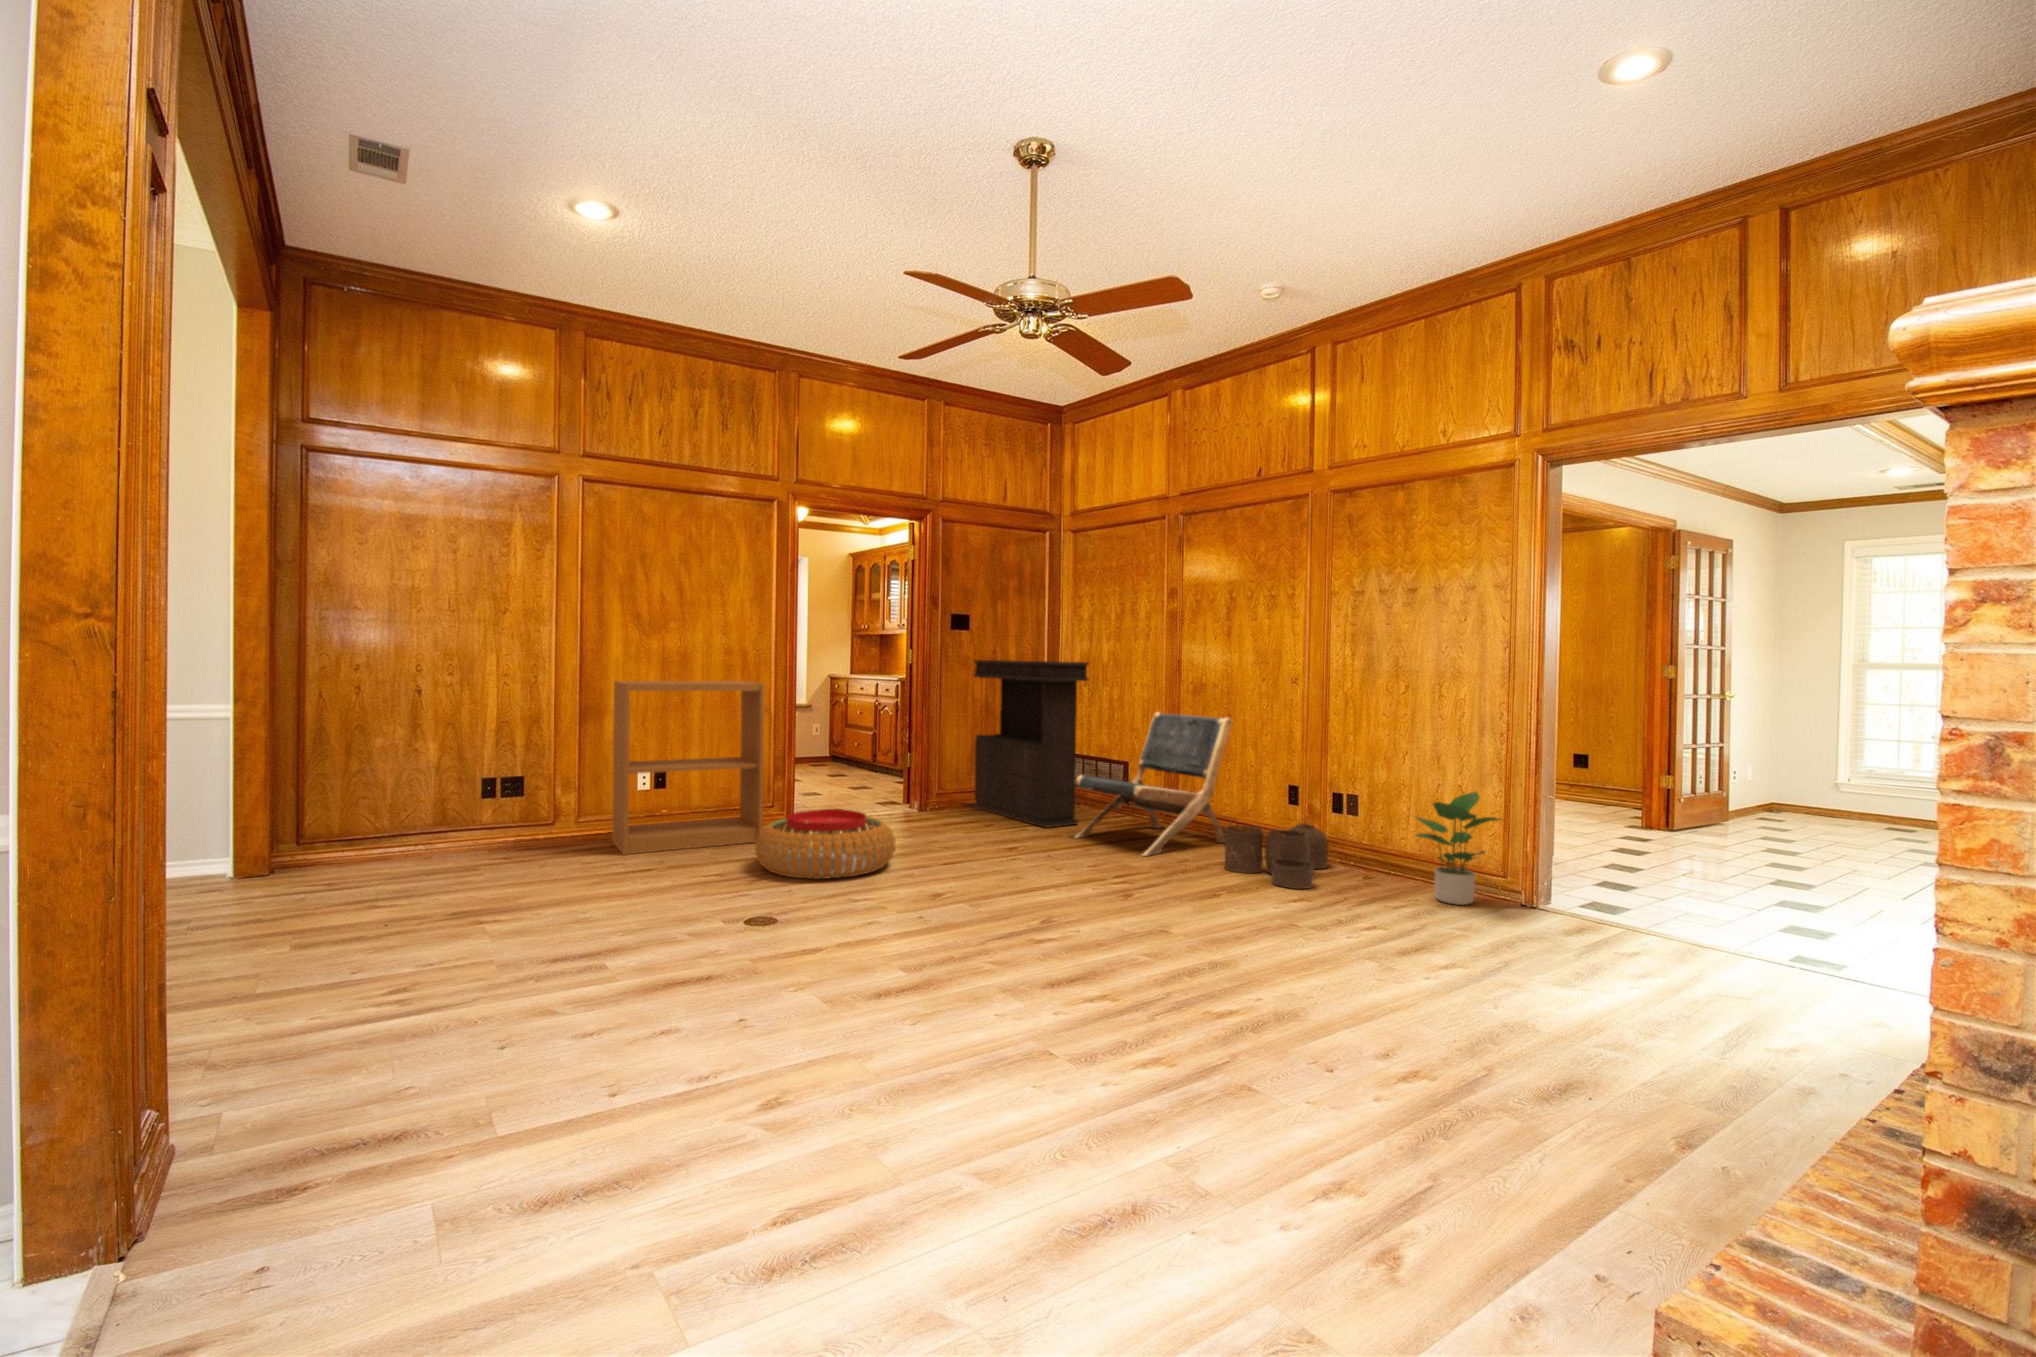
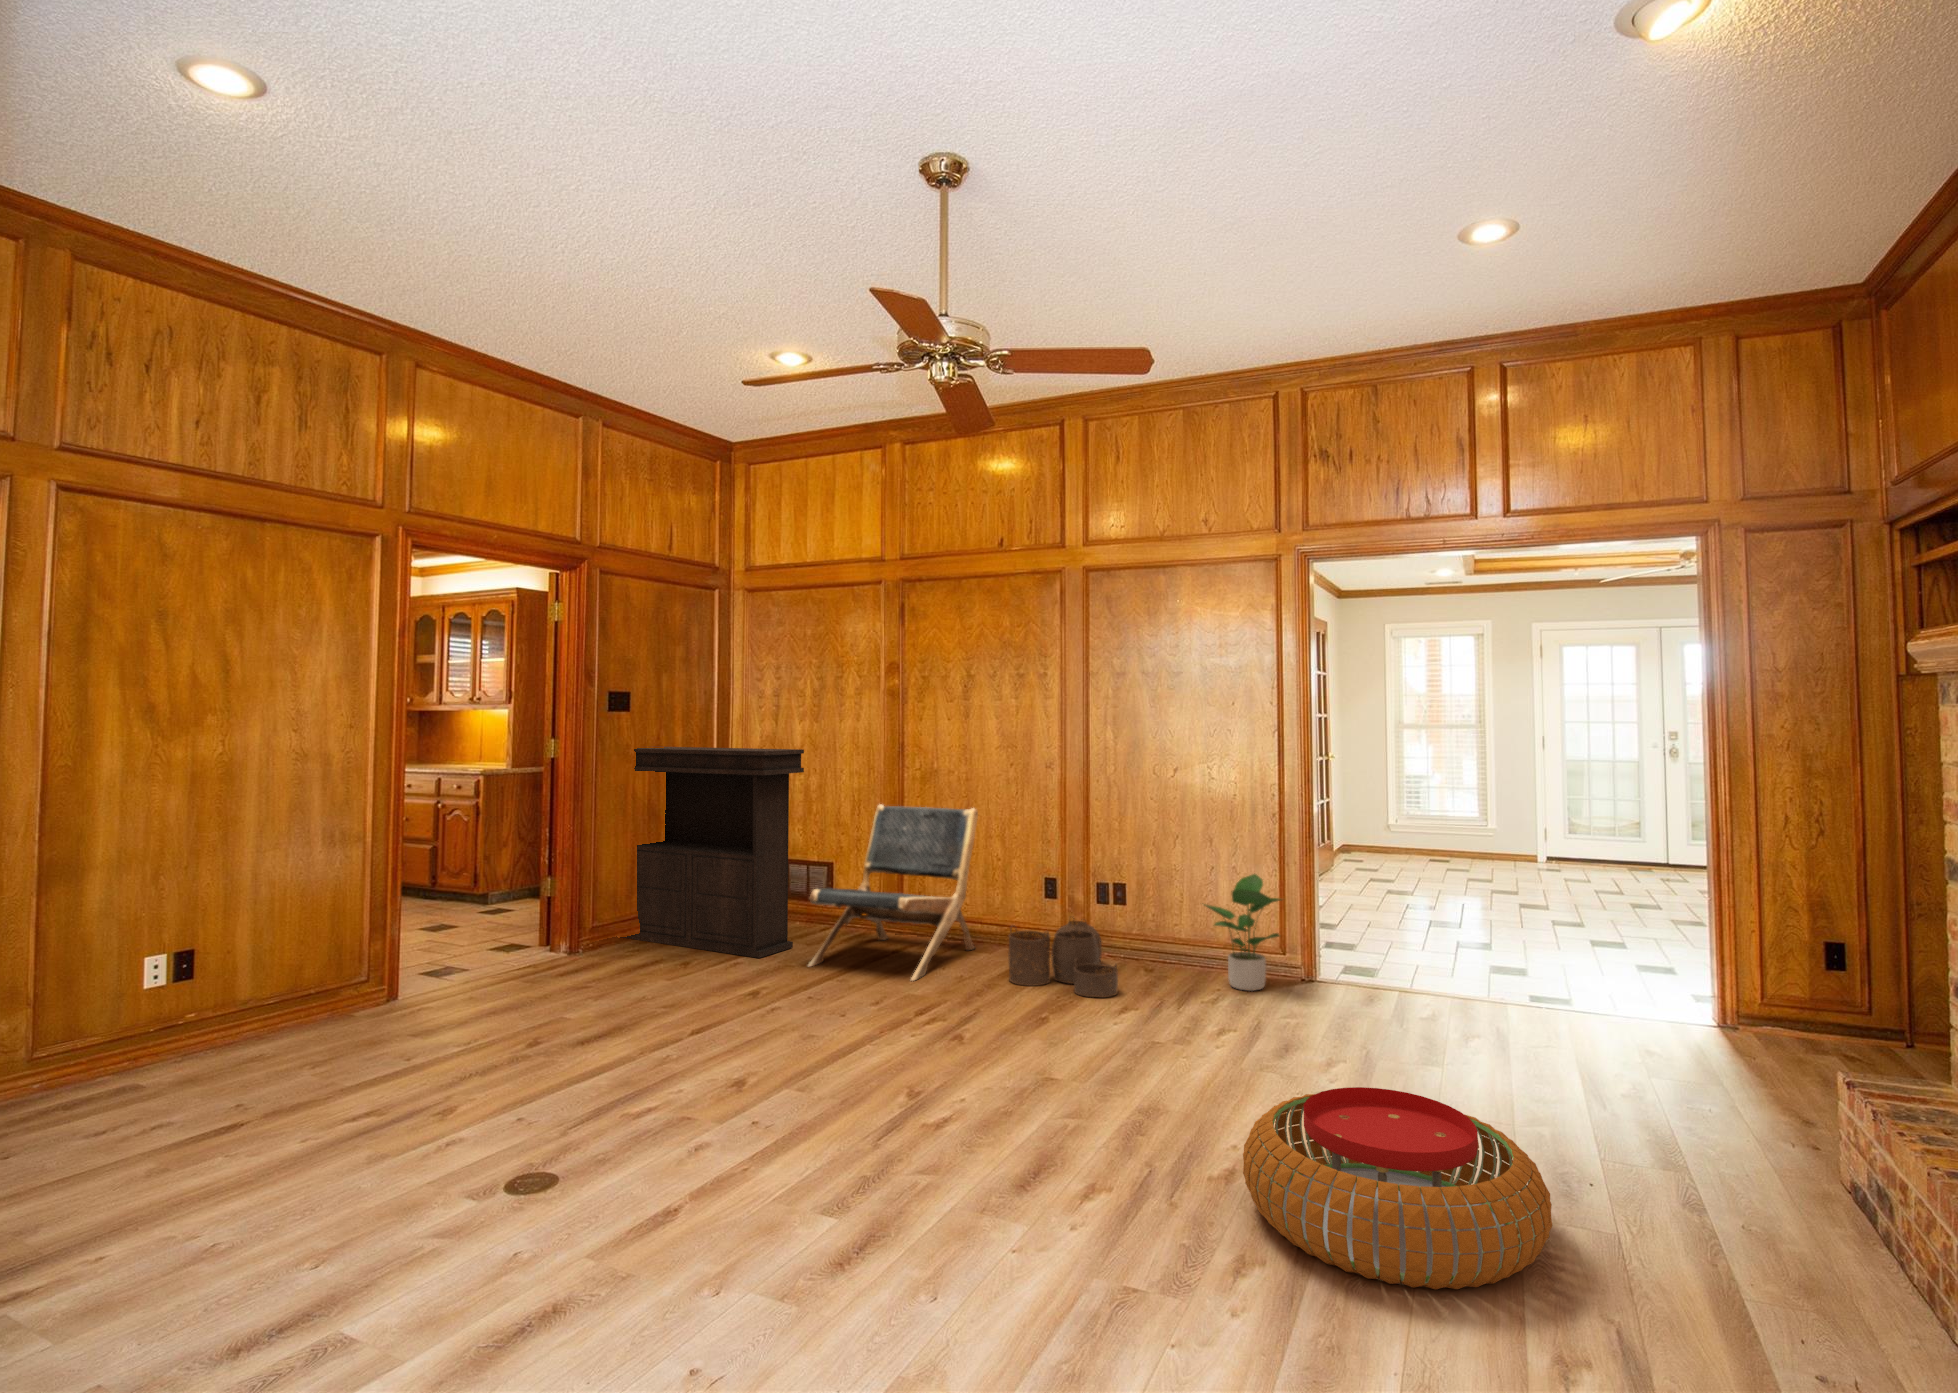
bookshelf: present [612,681,765,855] -> none [93,798,391,1108]
pouf: present [755,809,895,879] -> present [1243,1087,1552,1290]

